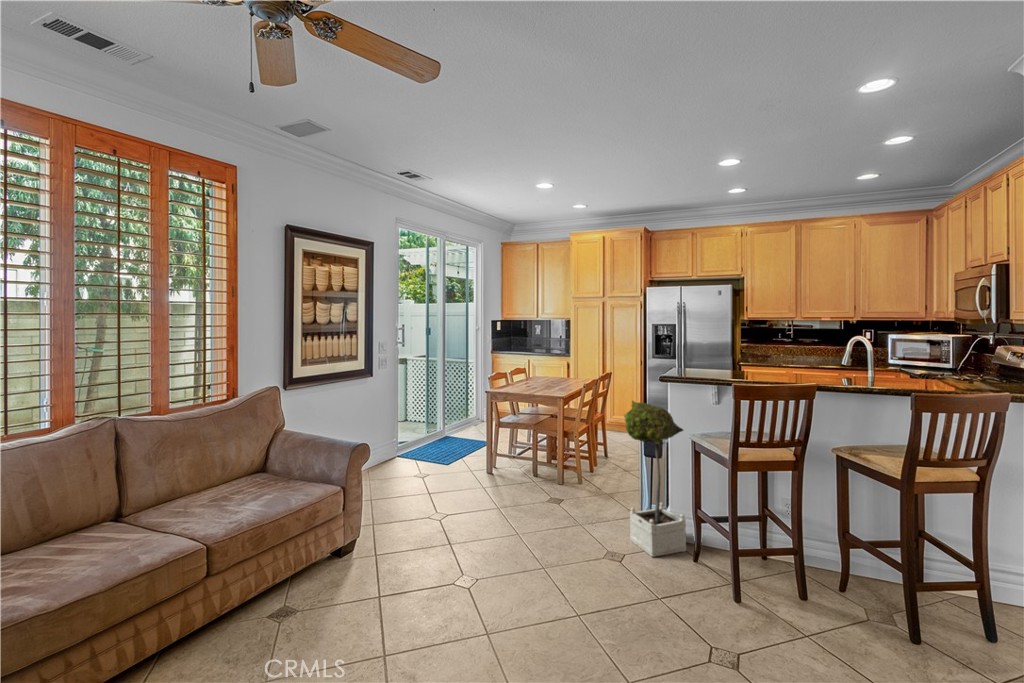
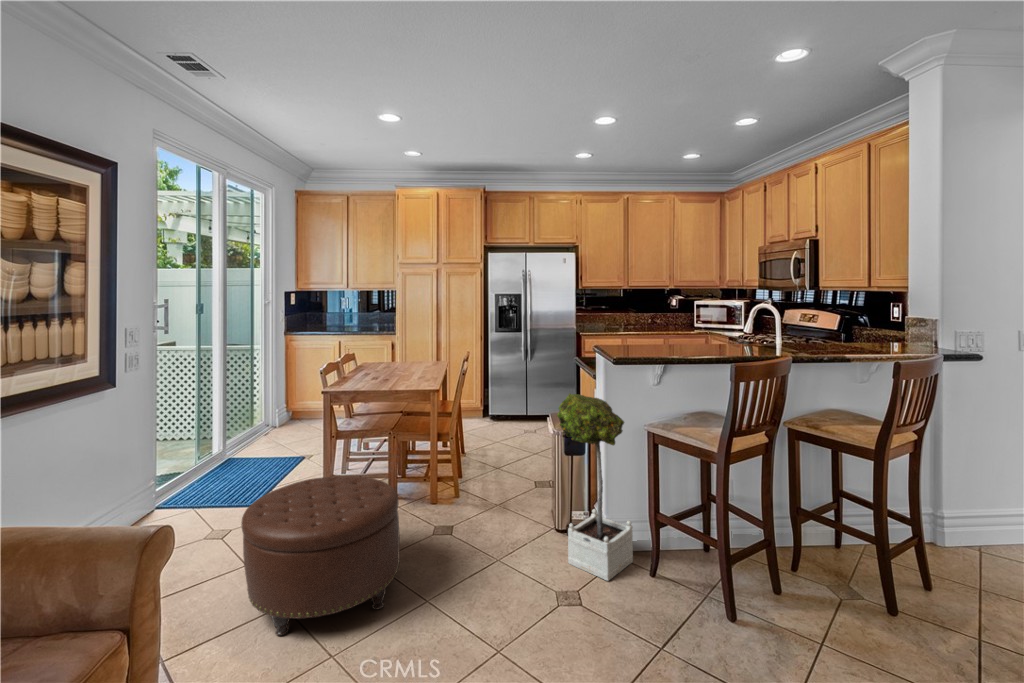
ottoman: none [407,445,504,534] -> present [241,476,400,636]

